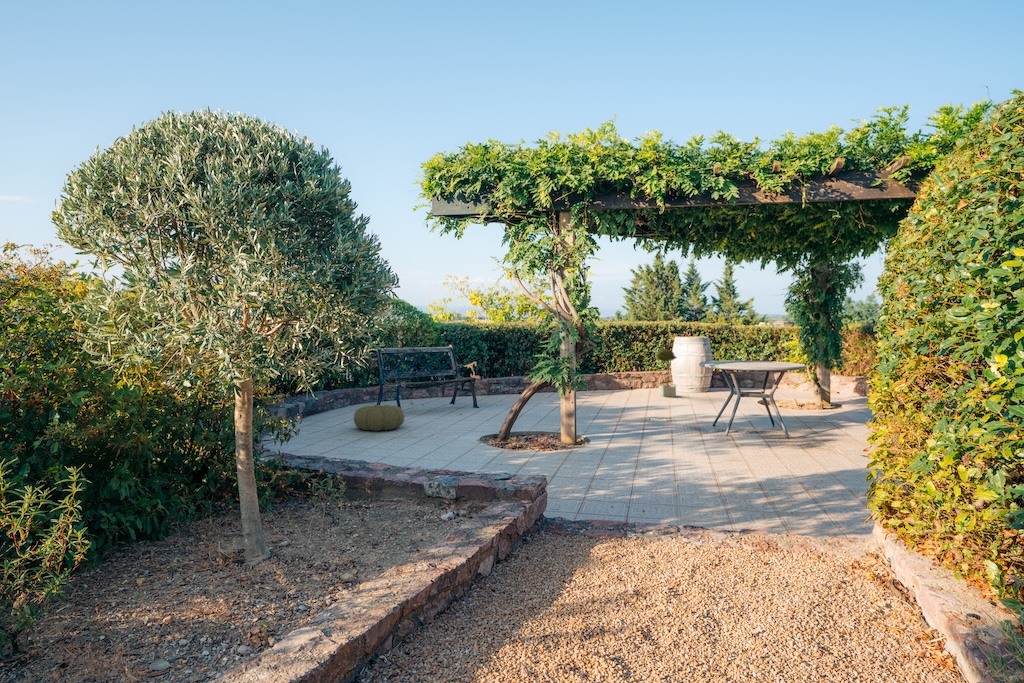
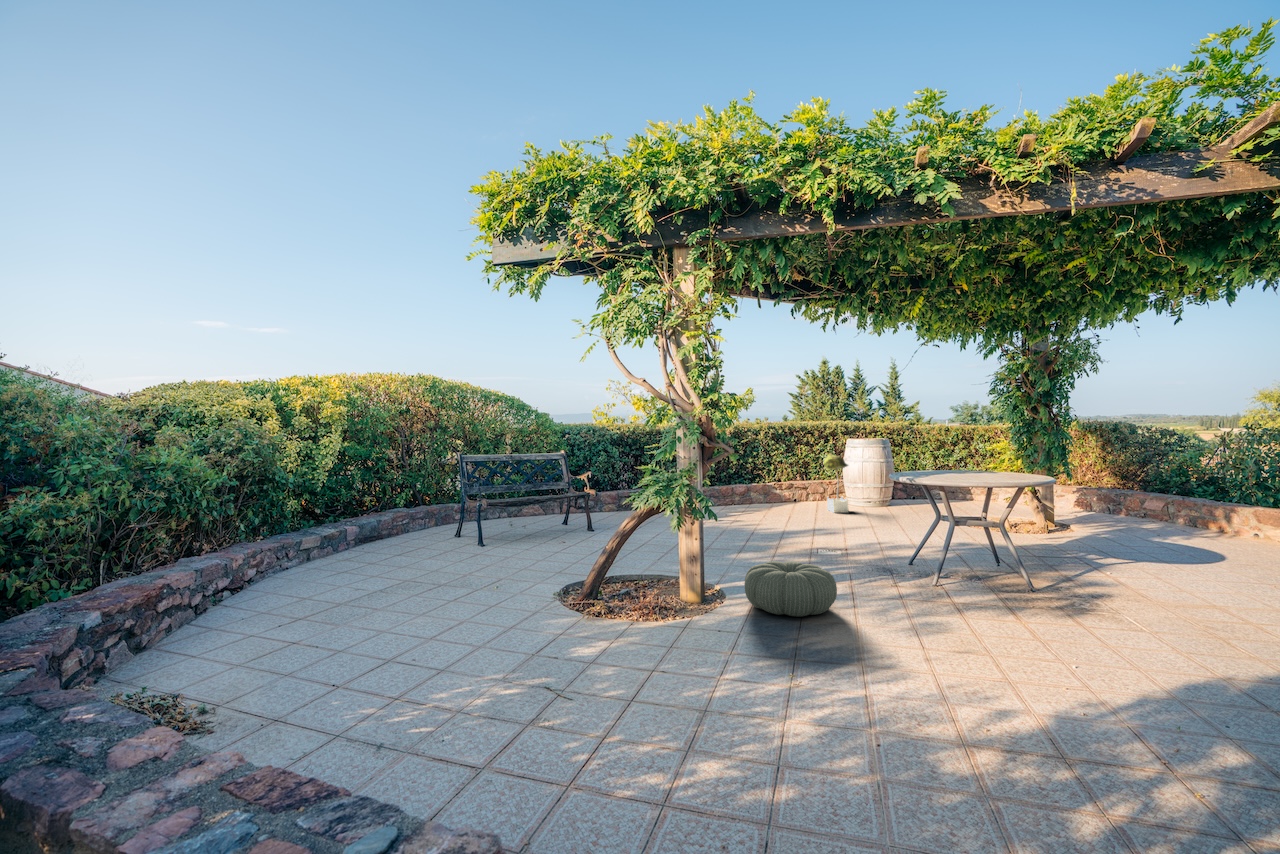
pouf: present [354,405,404,431] -> present [744,561,837,617]

